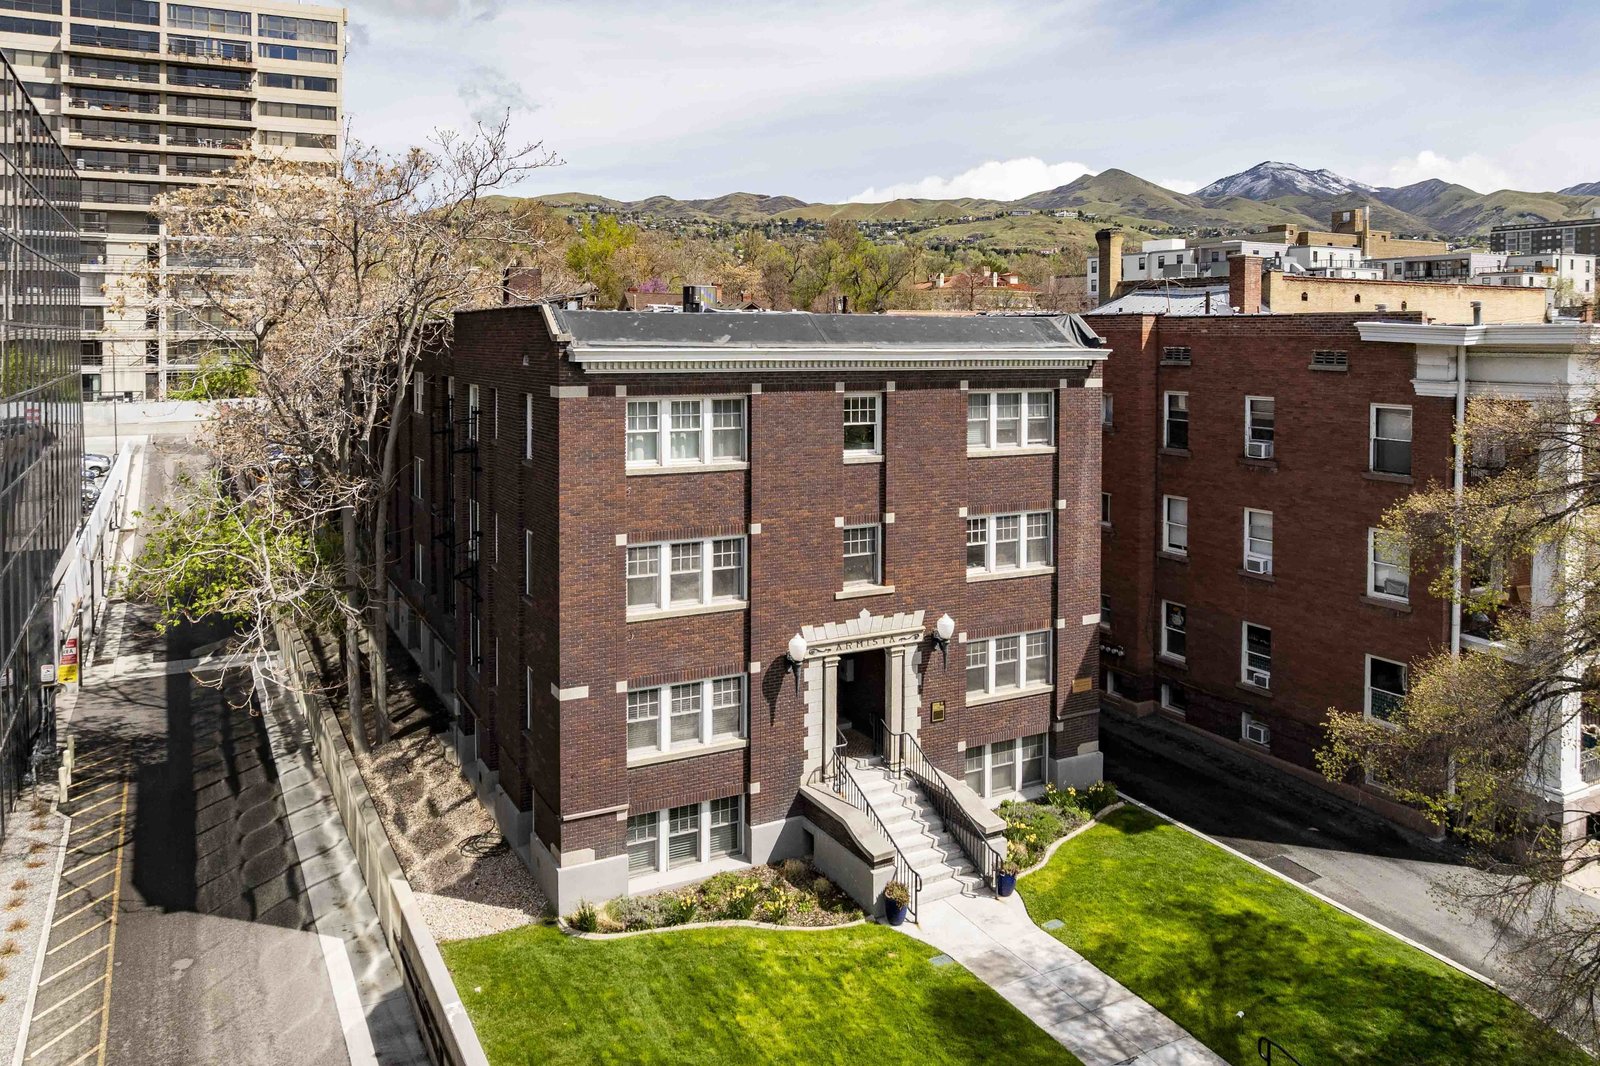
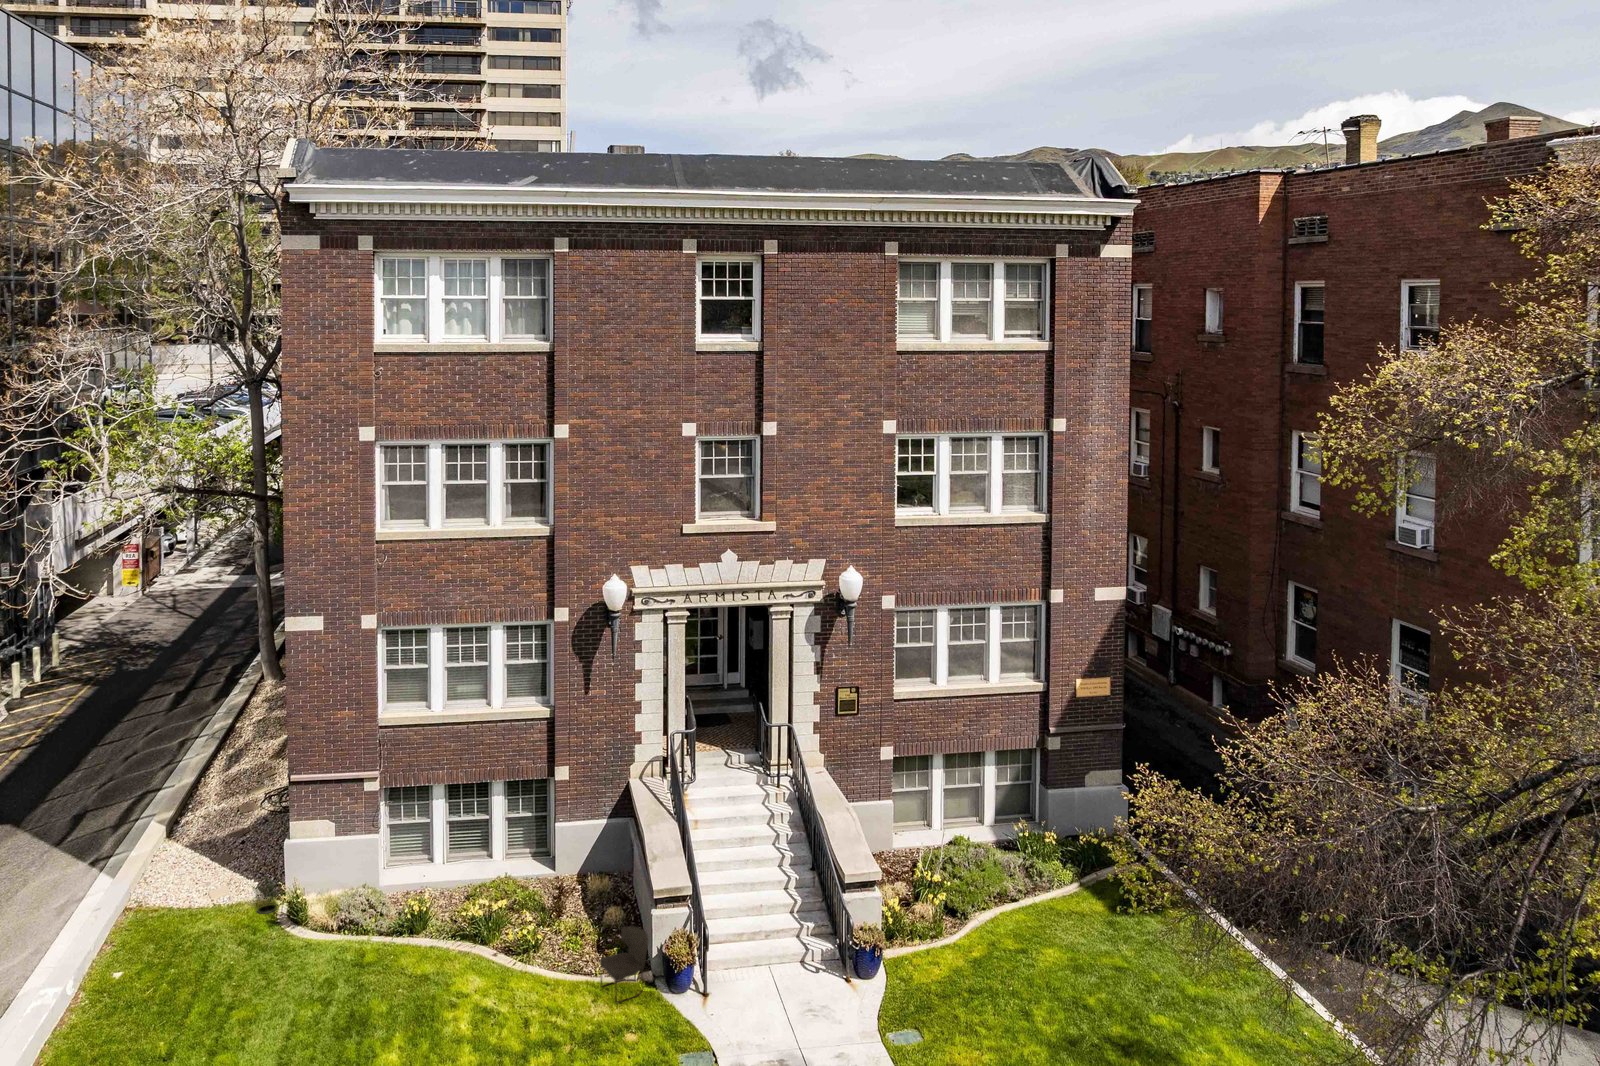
chair: none [857,886,892,939] -> present [600,926,648,1003]

